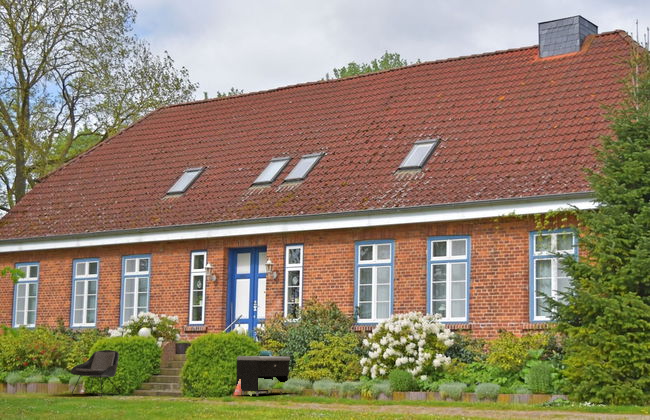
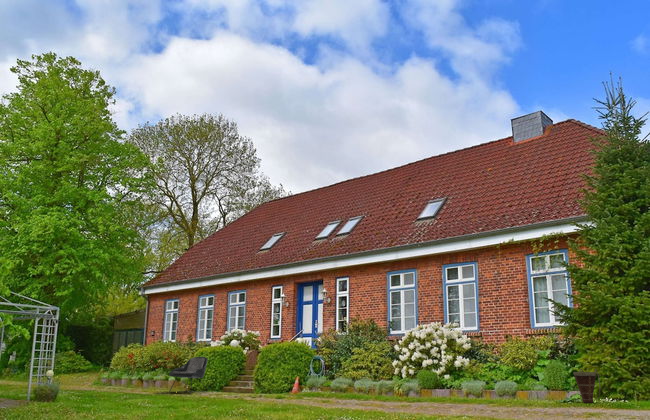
storage bench: present [236,356,290,396] -> none [294,360,338,393]
basket: none [554,371,581,406] -> present [573,369,600,403]

